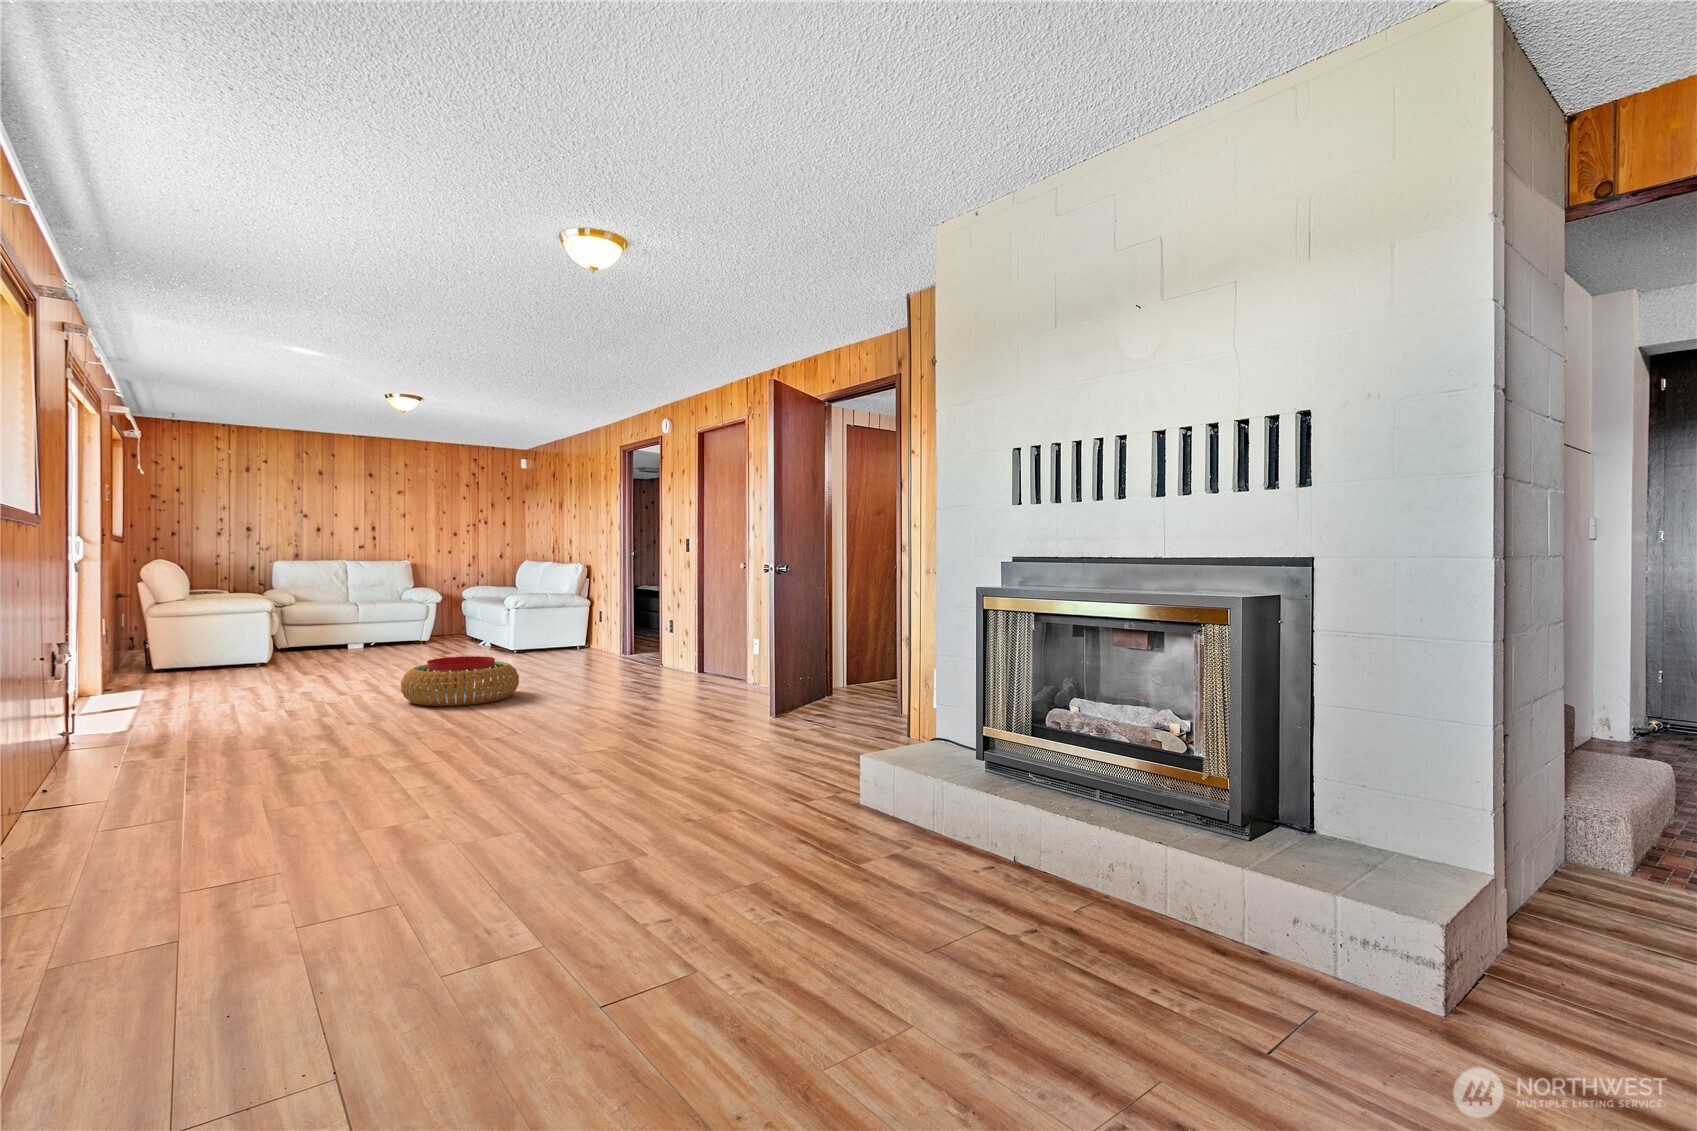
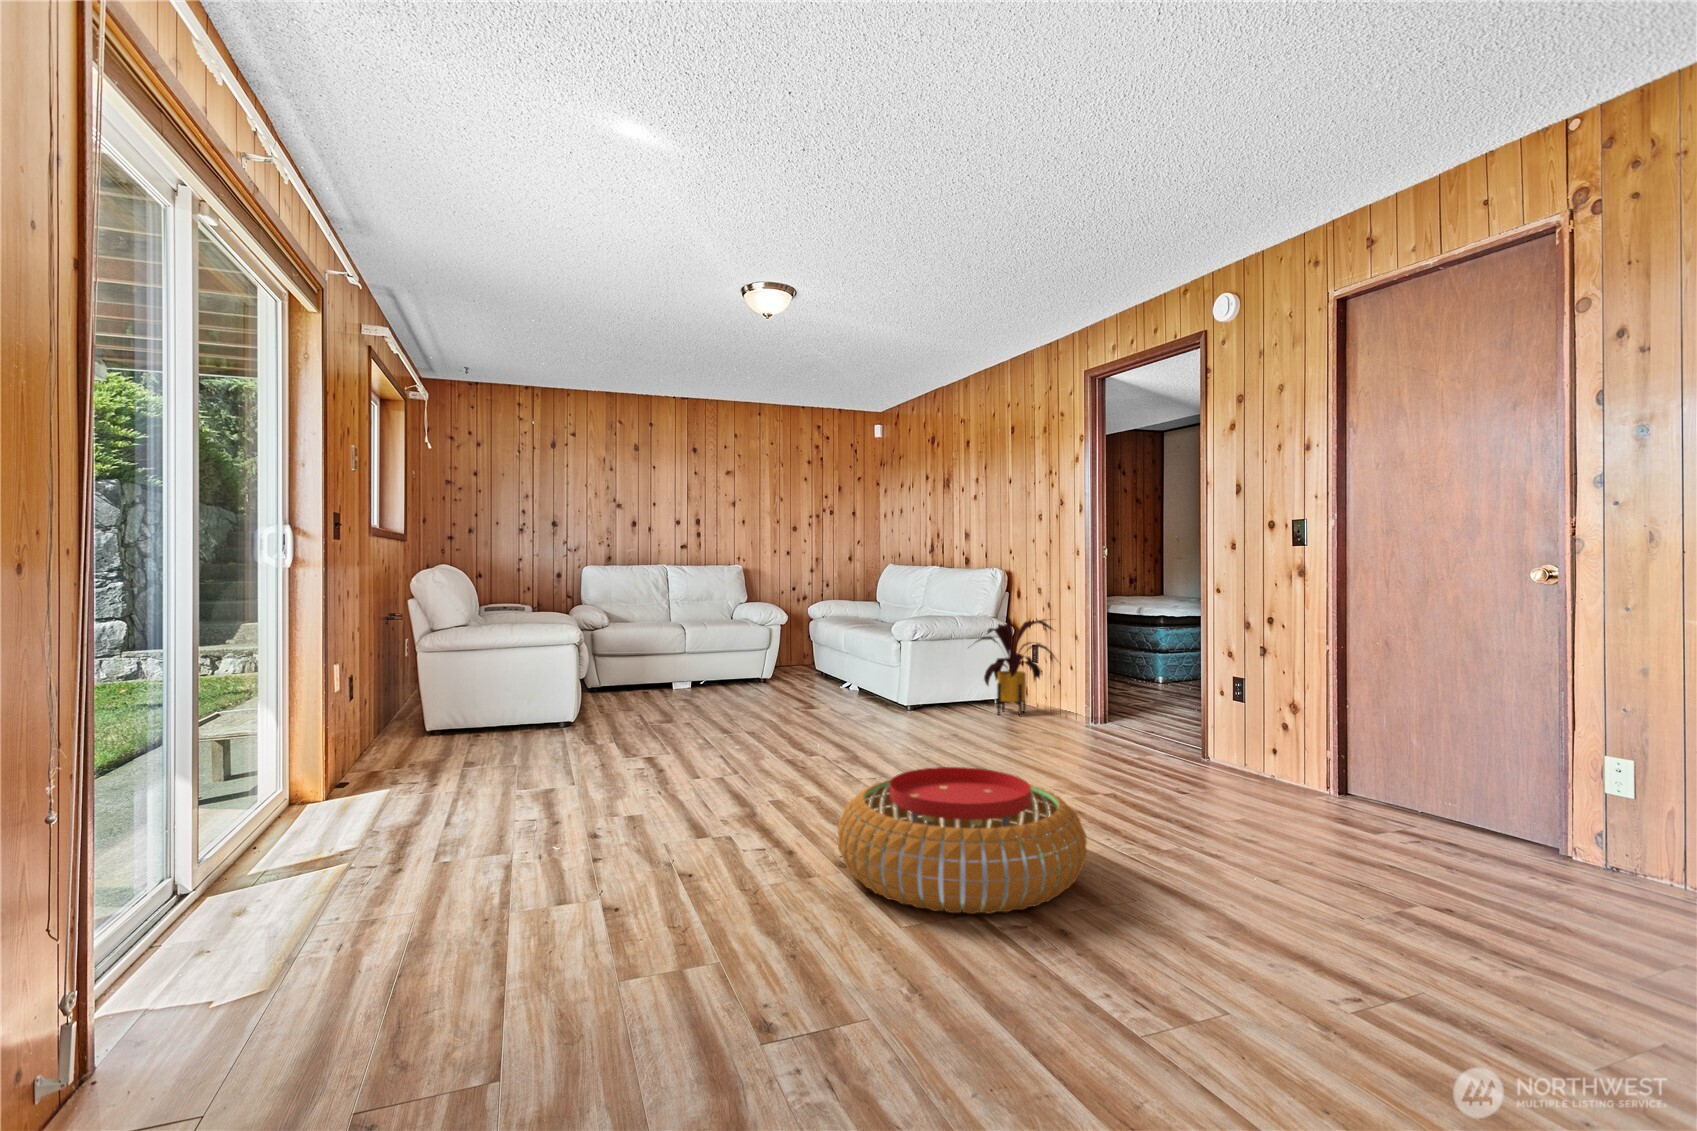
house plant: none [550,593,609,653] -> present [969,617,1058,716]

